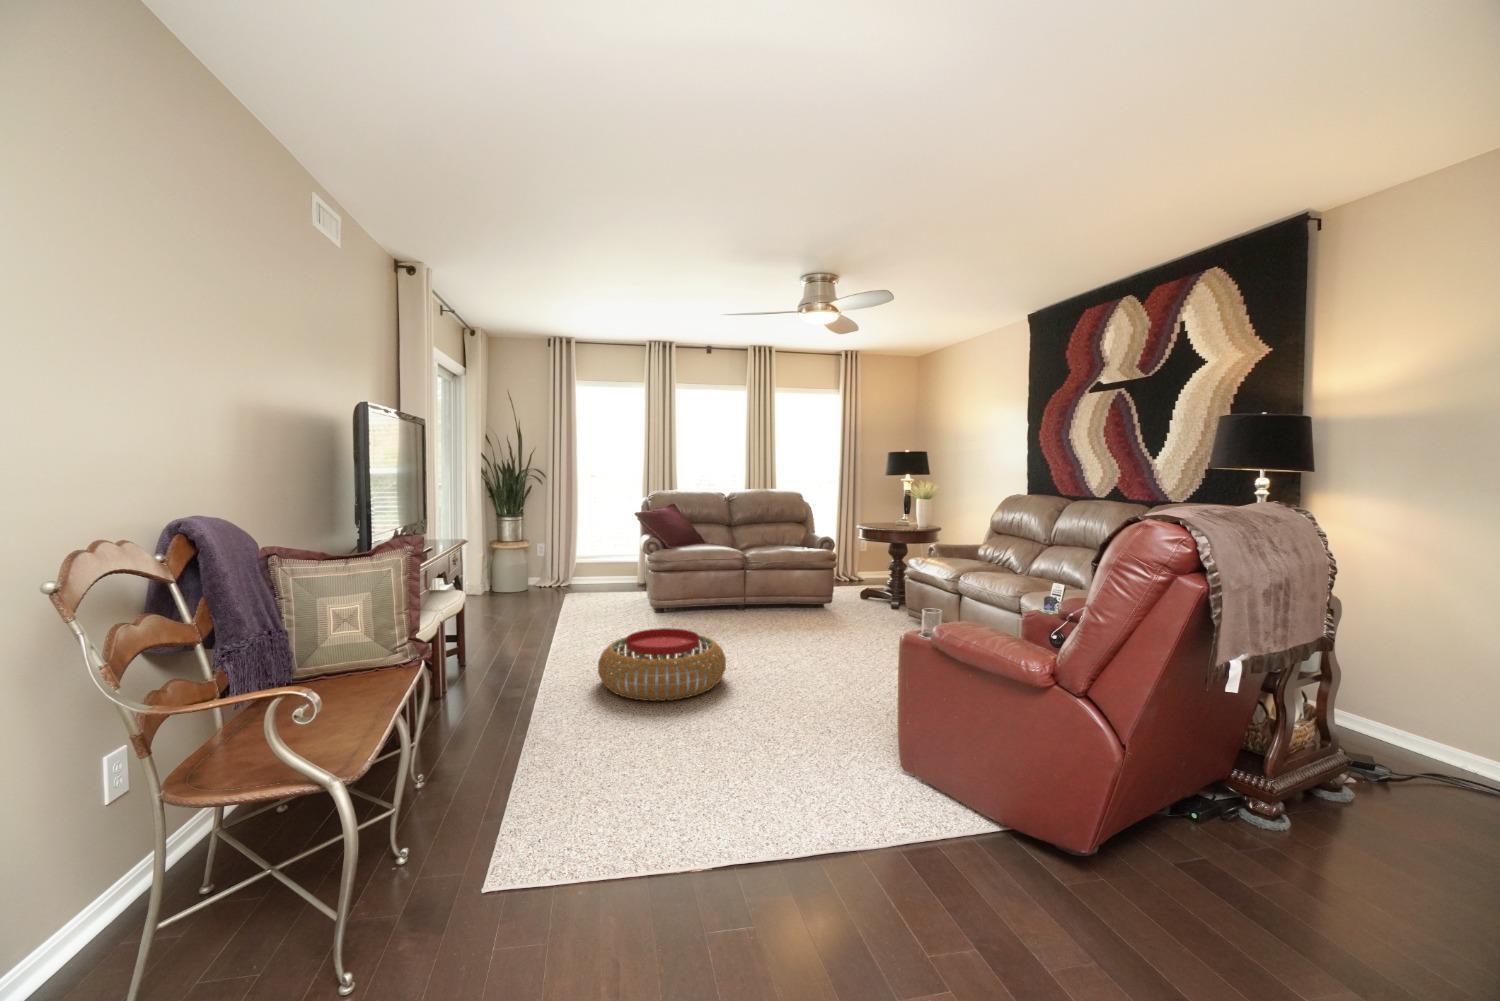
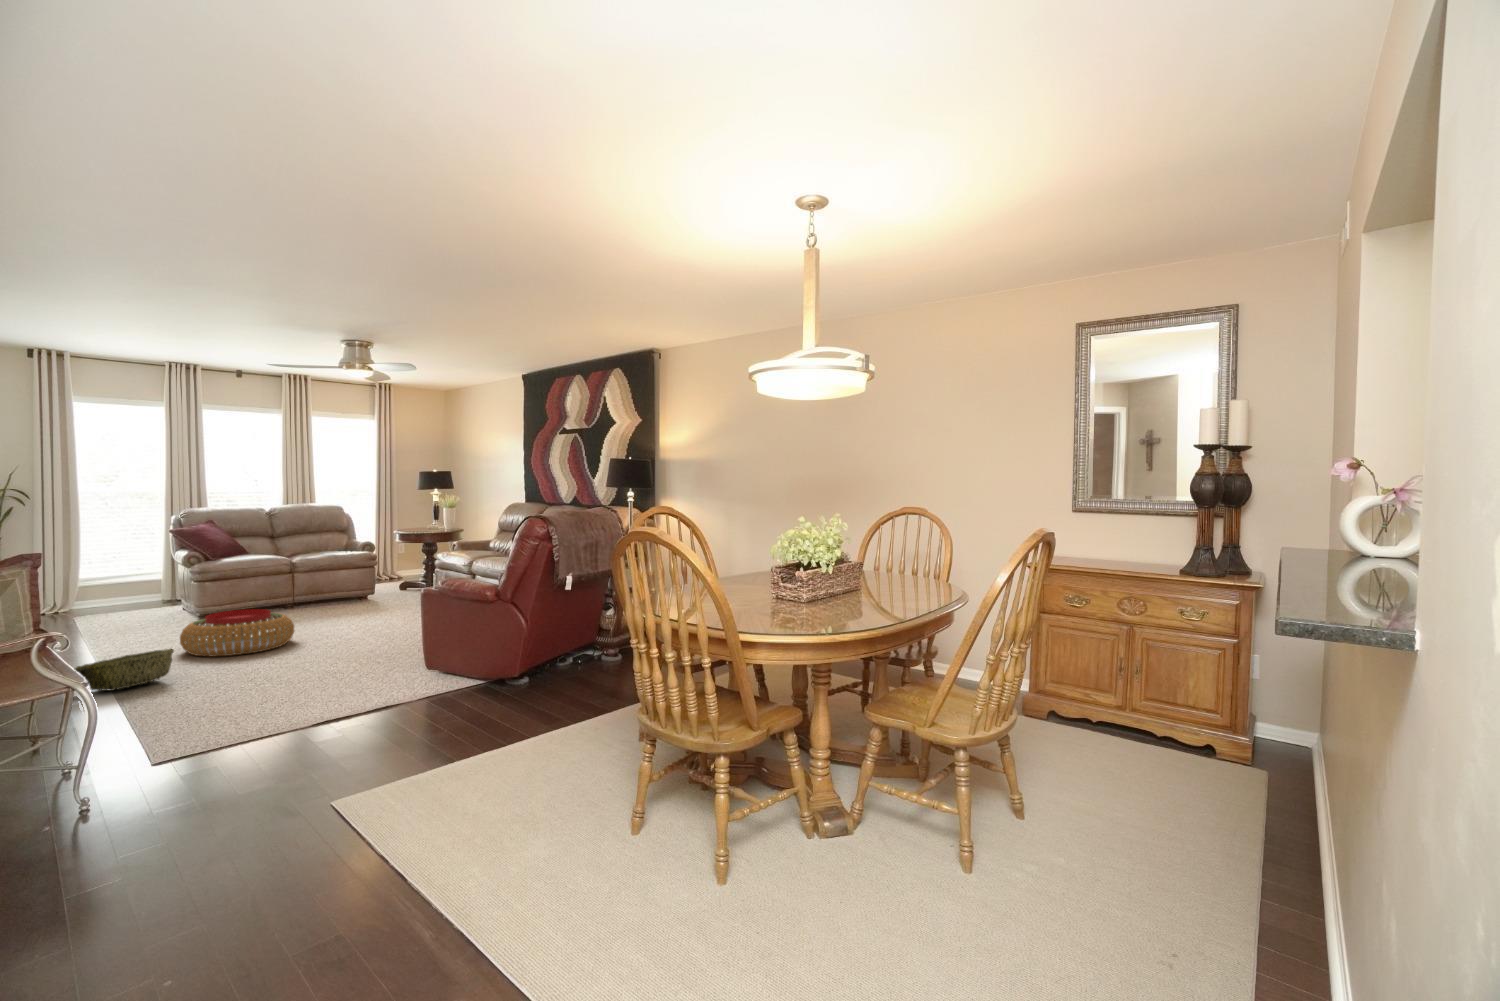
woven basket: none [437,698,551,764] -> present [74,649,174,691]

